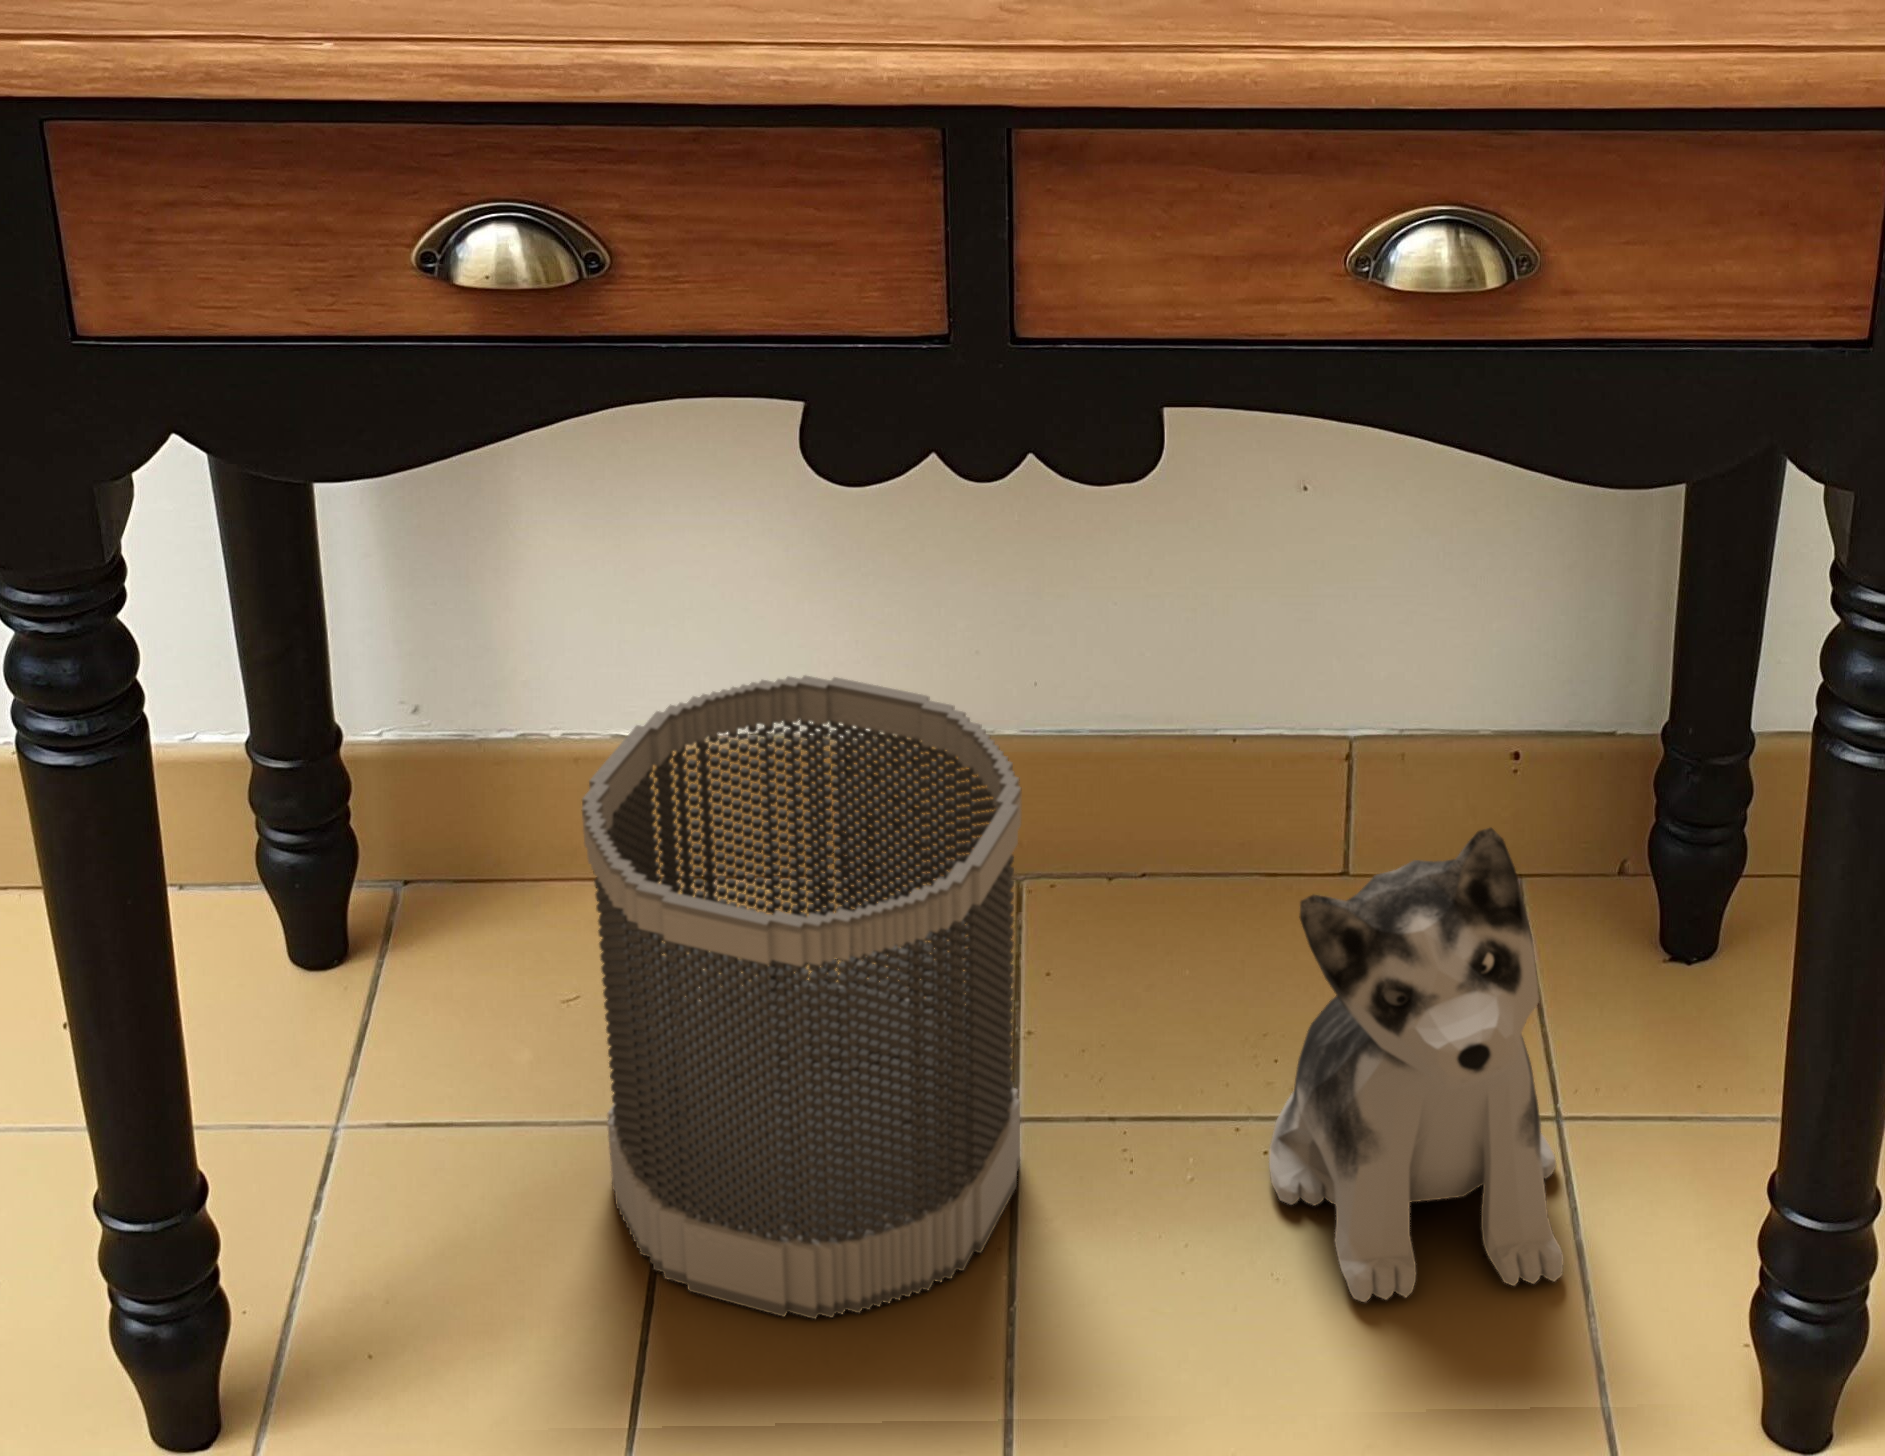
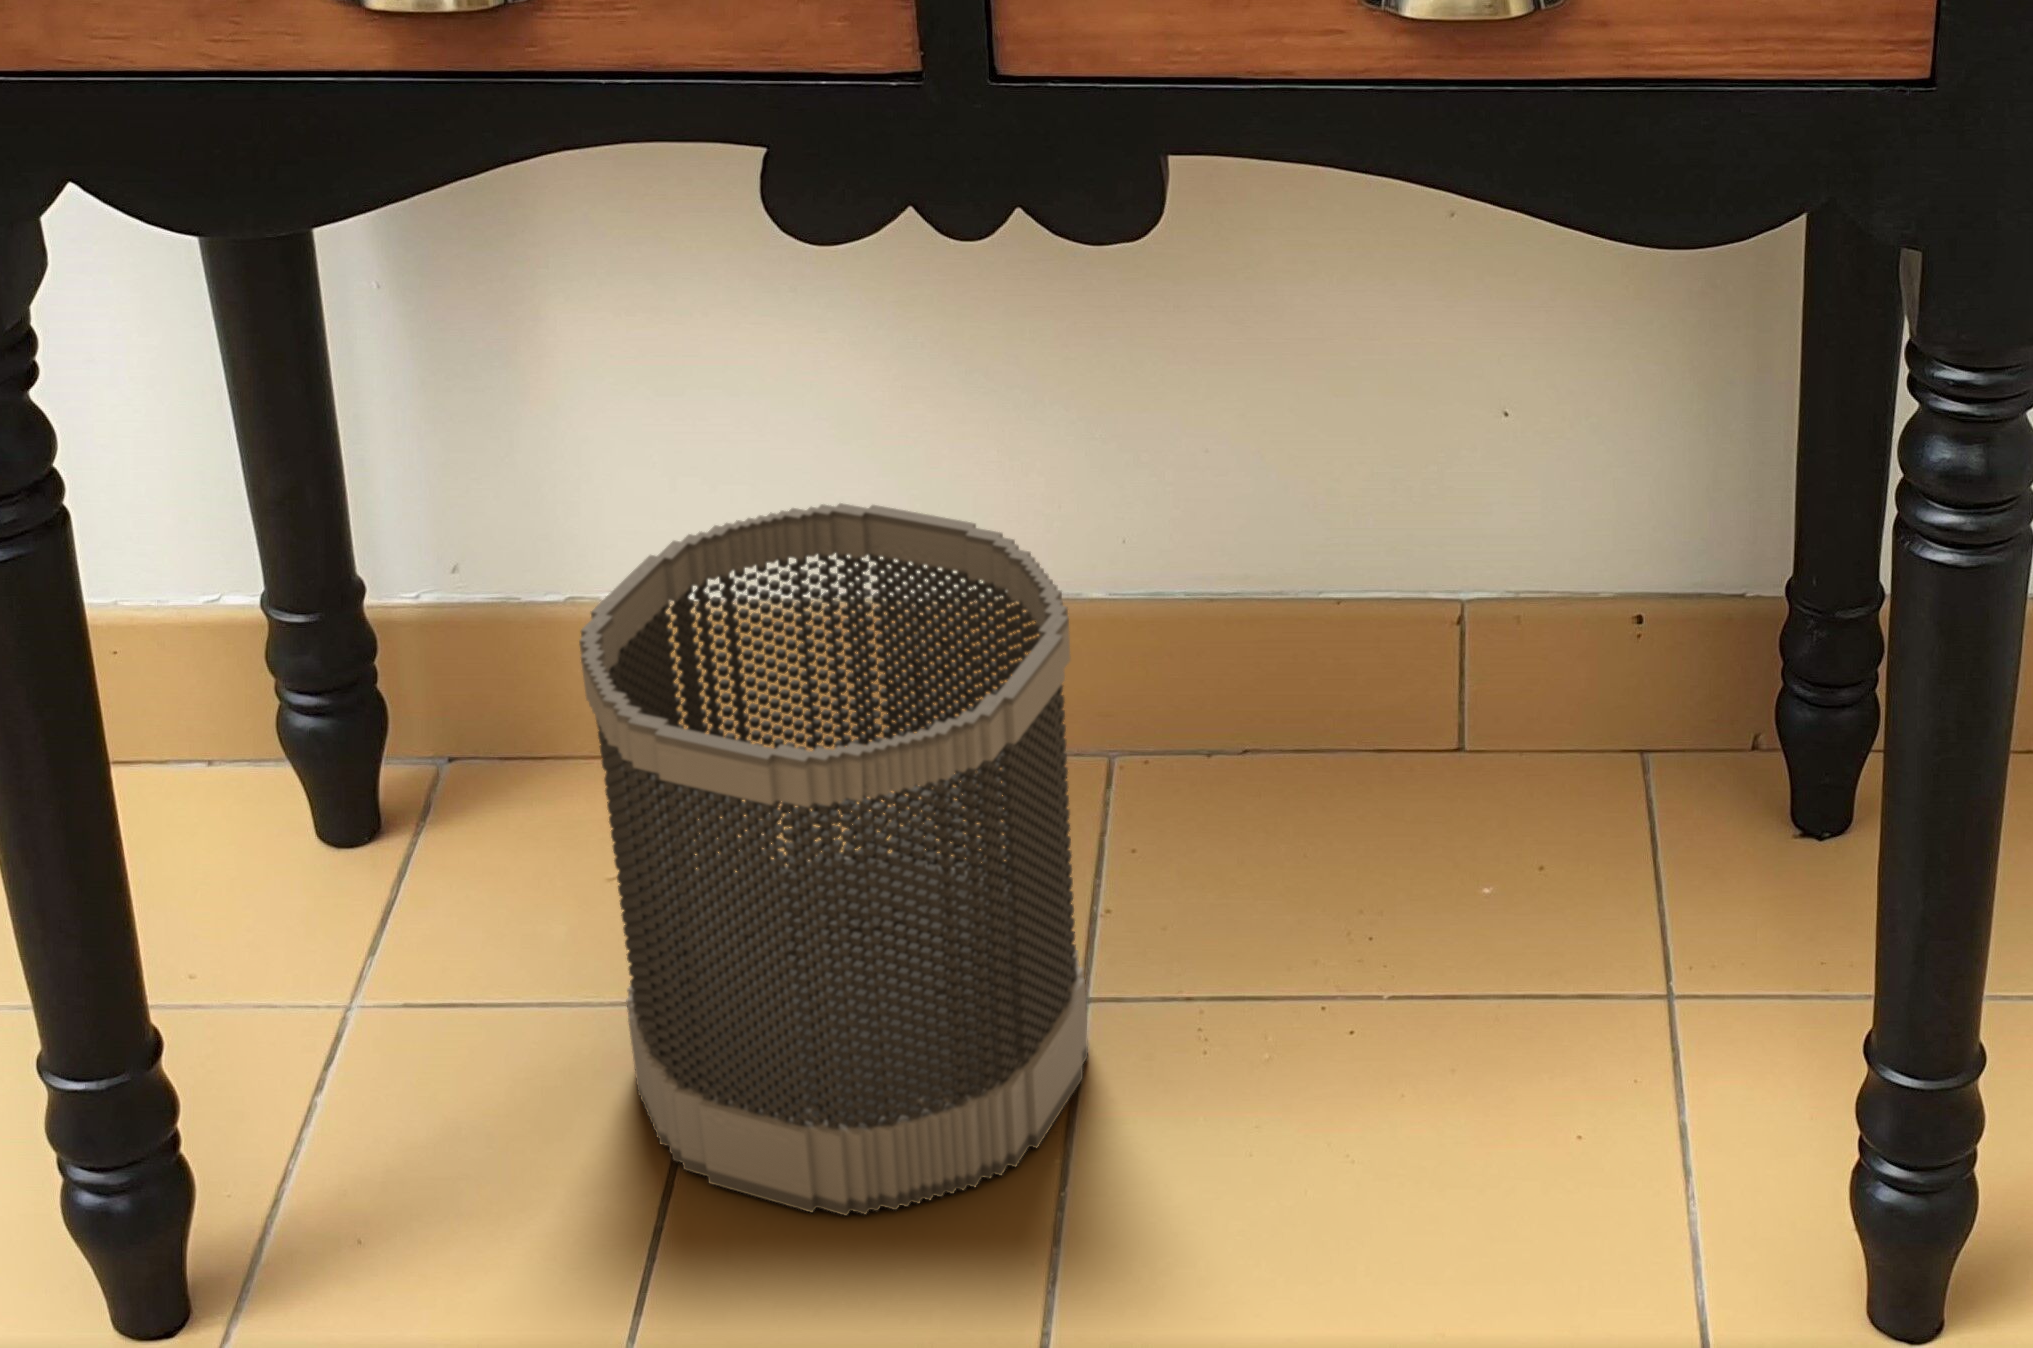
plush toy: present [1269,828,1564,1302] -> none [1369,656,1703,1208]

